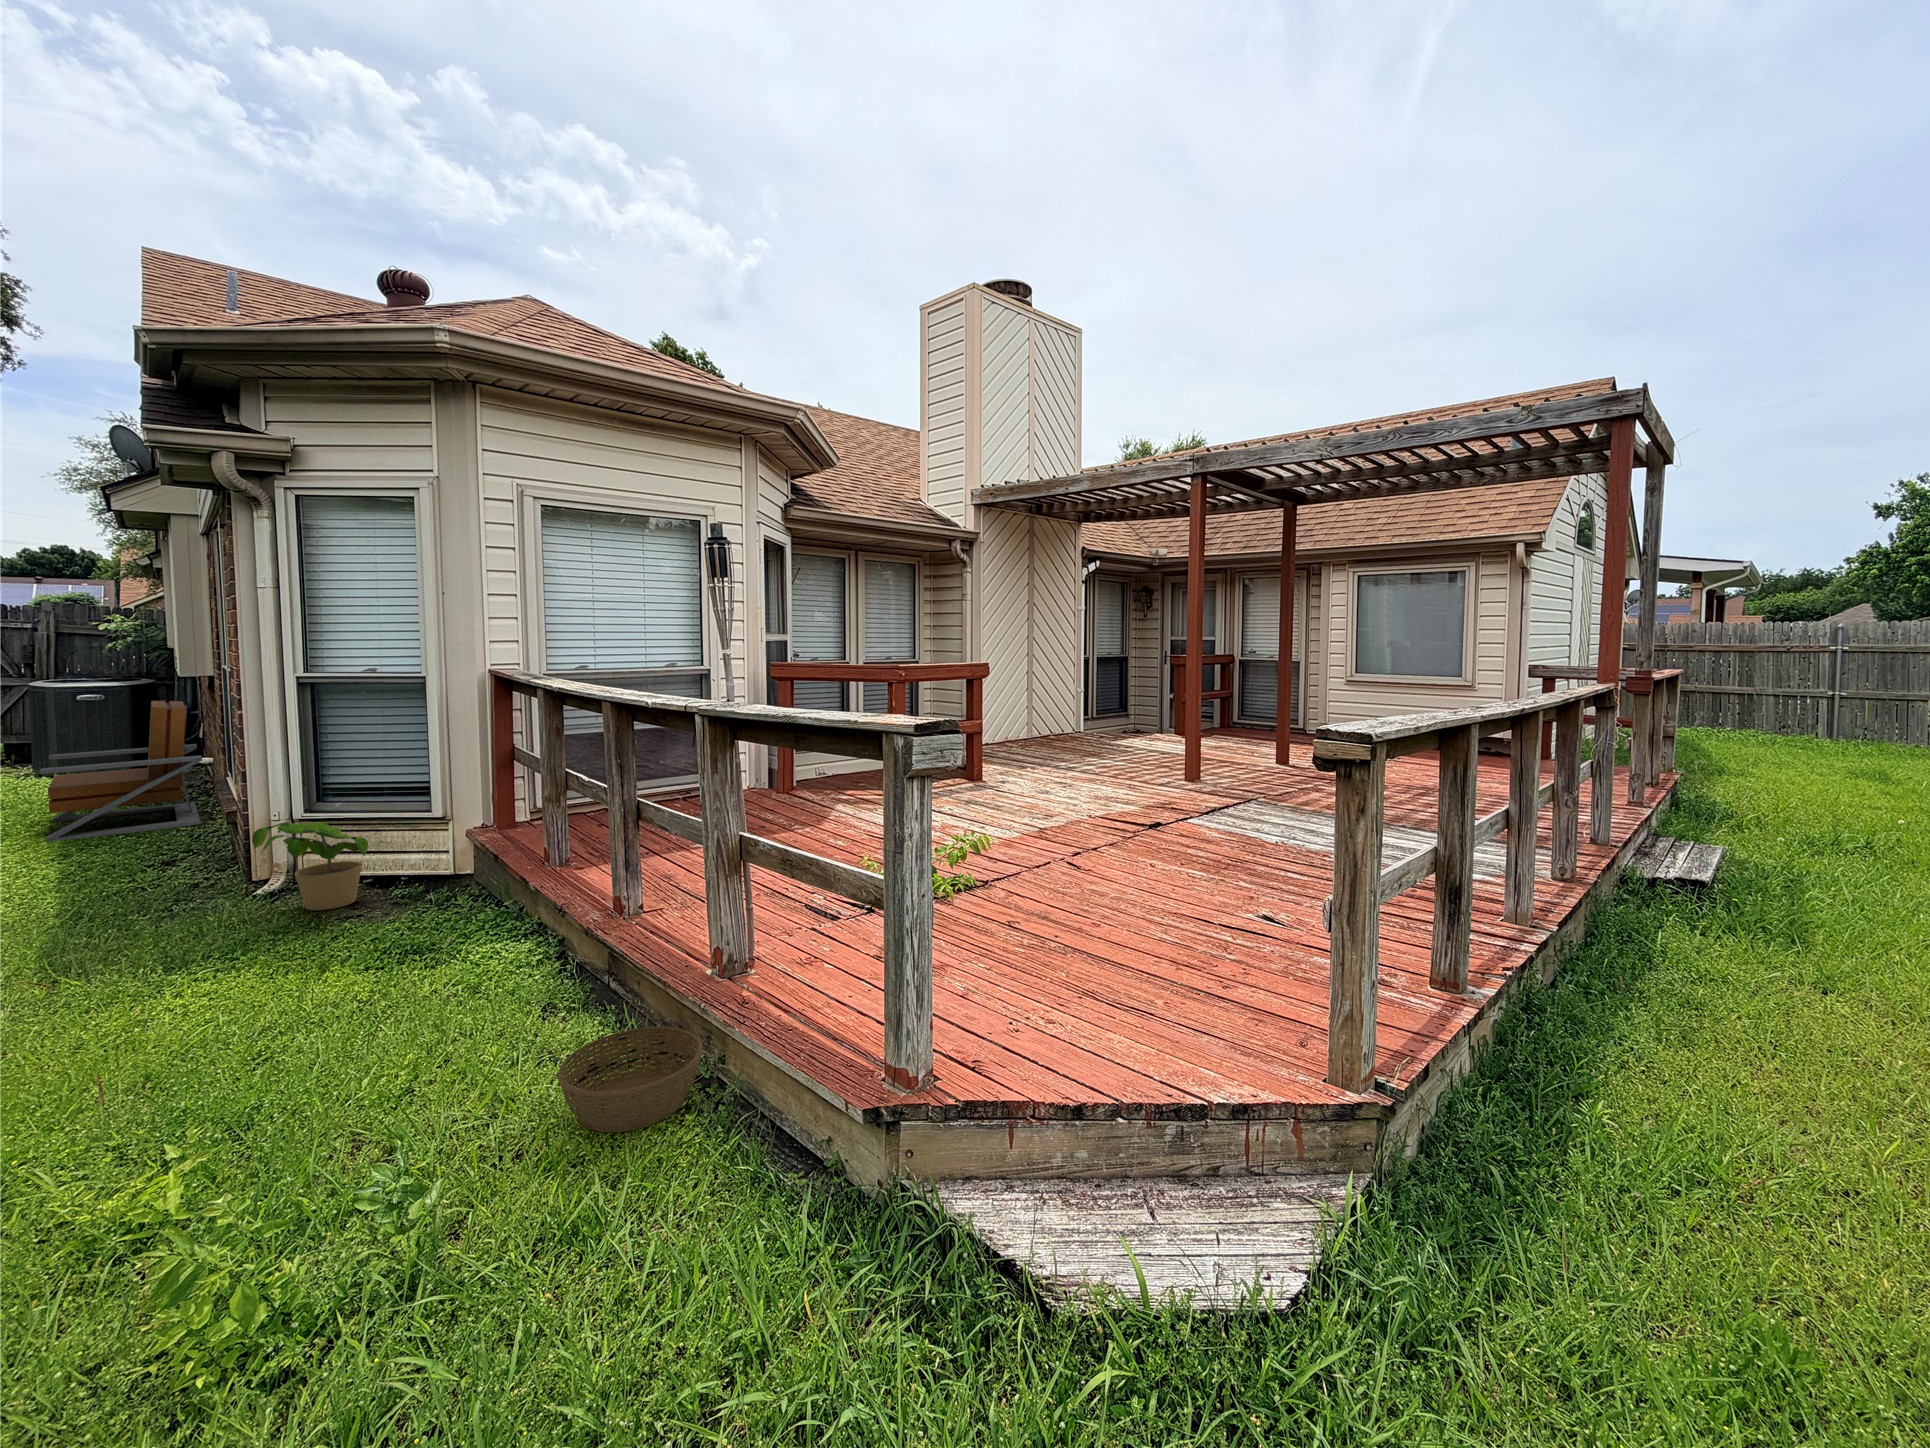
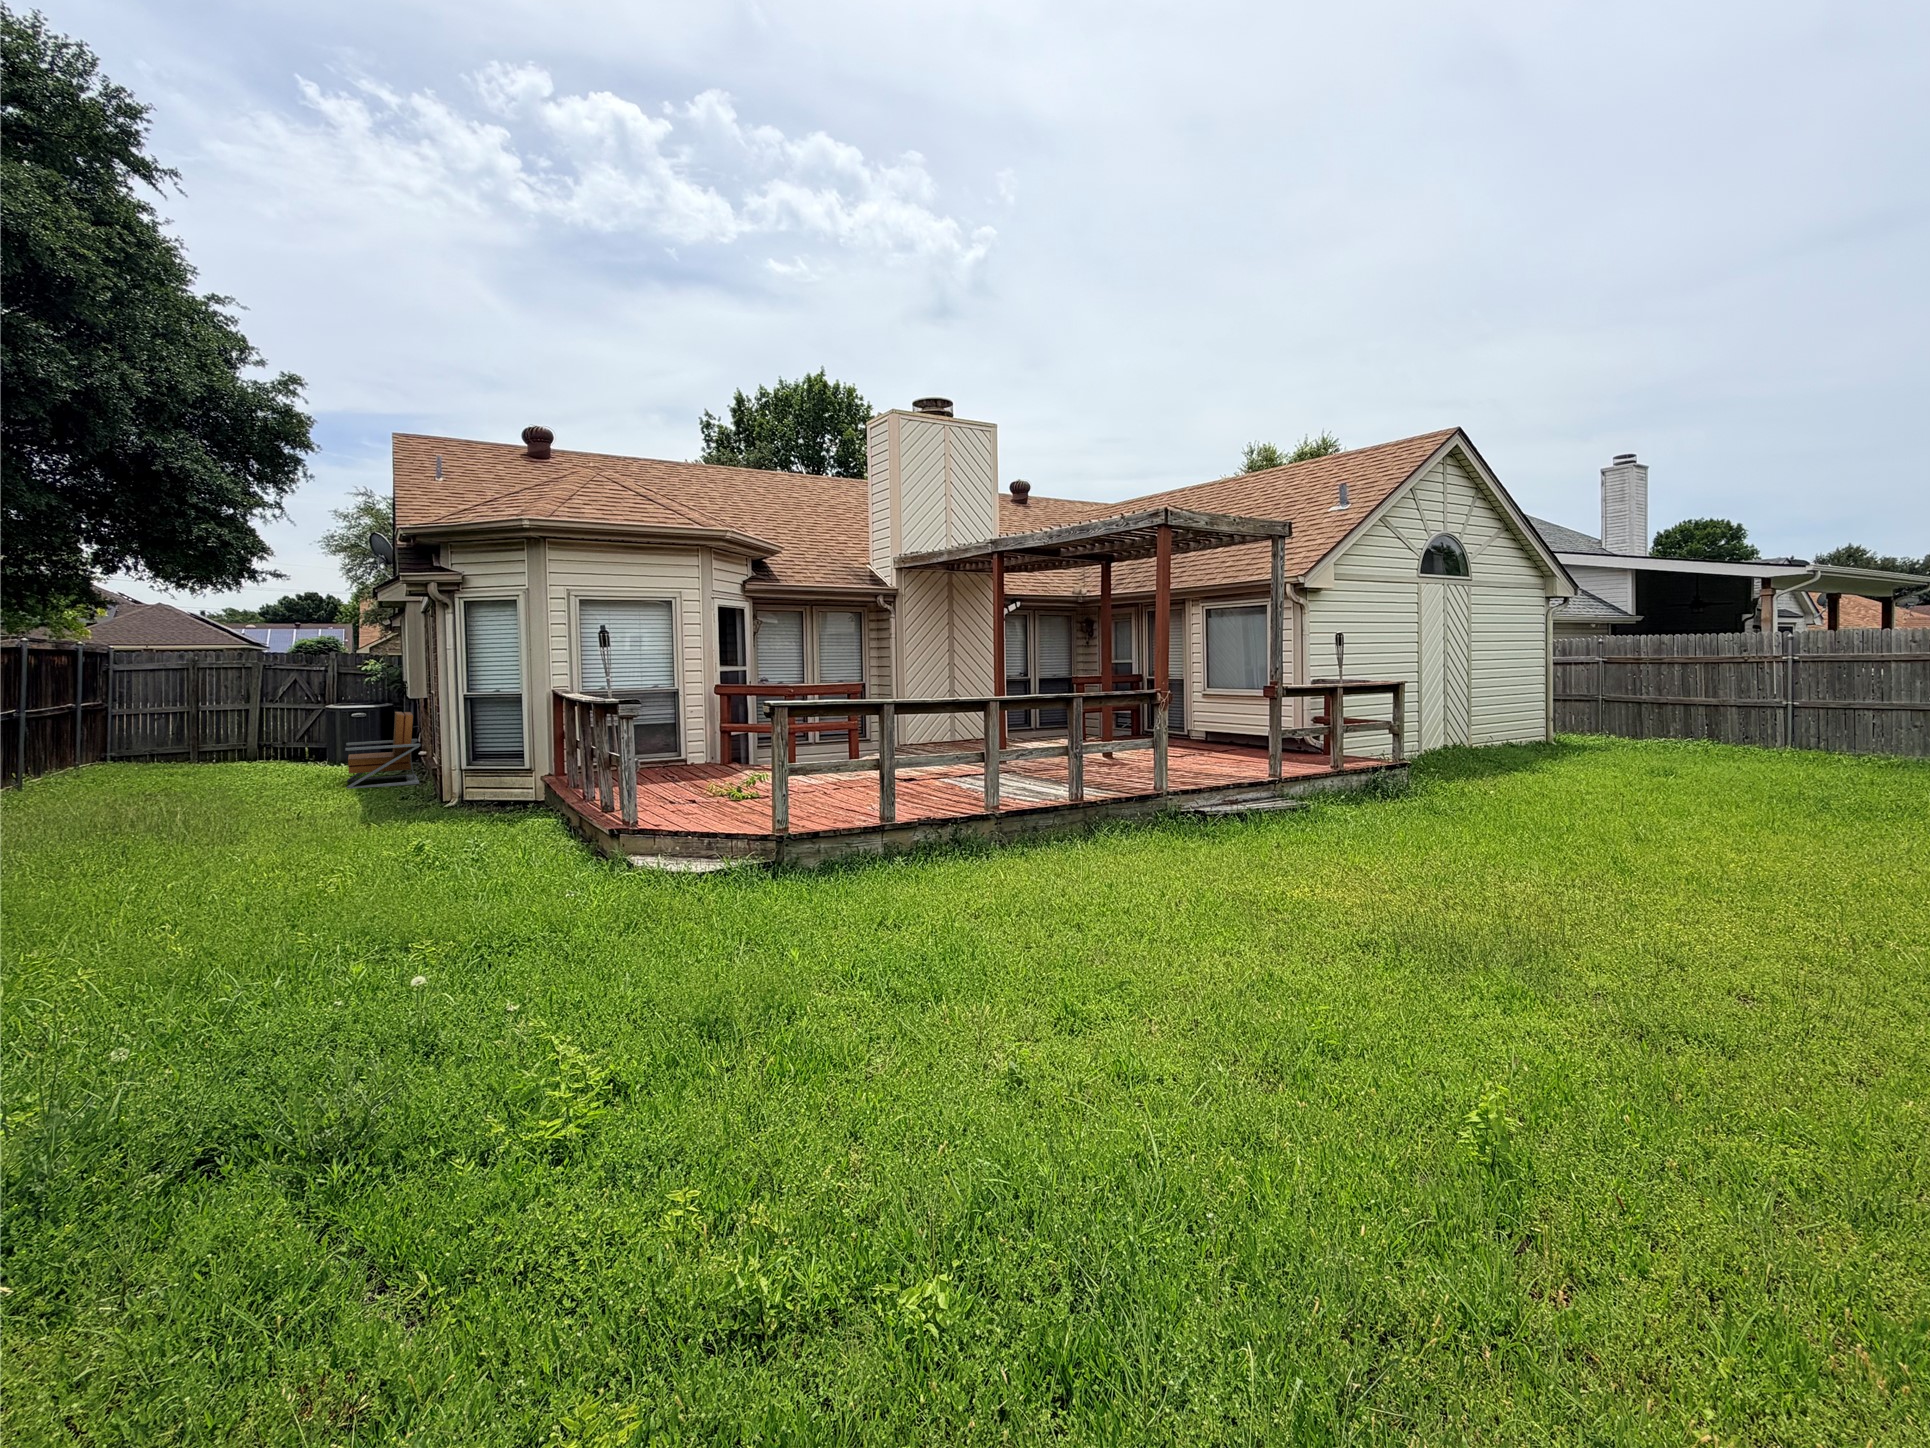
potted plant: present [252,822,368,910] -> none [443,765,494,812]
basket: present [557,1026,703,1133] -> none [536,831,592,858]

